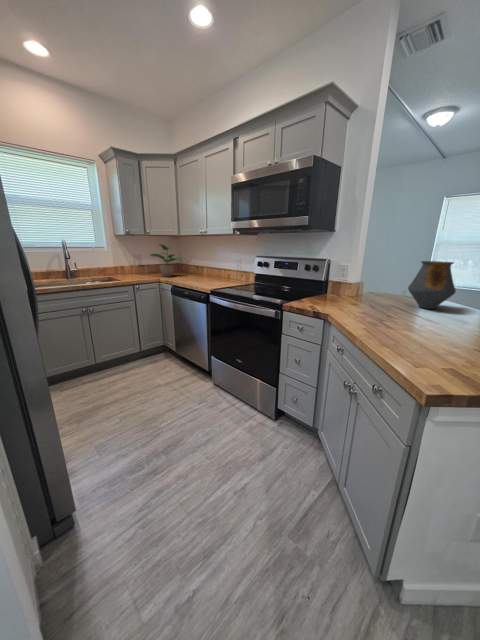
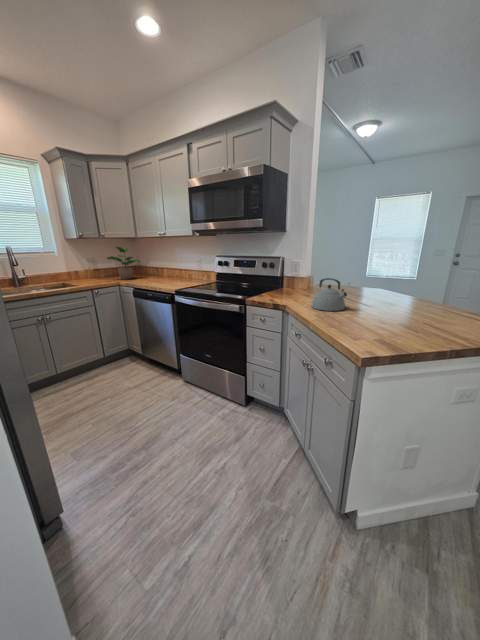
vase: present [408,261,456,309] -> none [349,255,385,295]
kettle: none [359,286,406,326] -> present [311,278,347,311]

